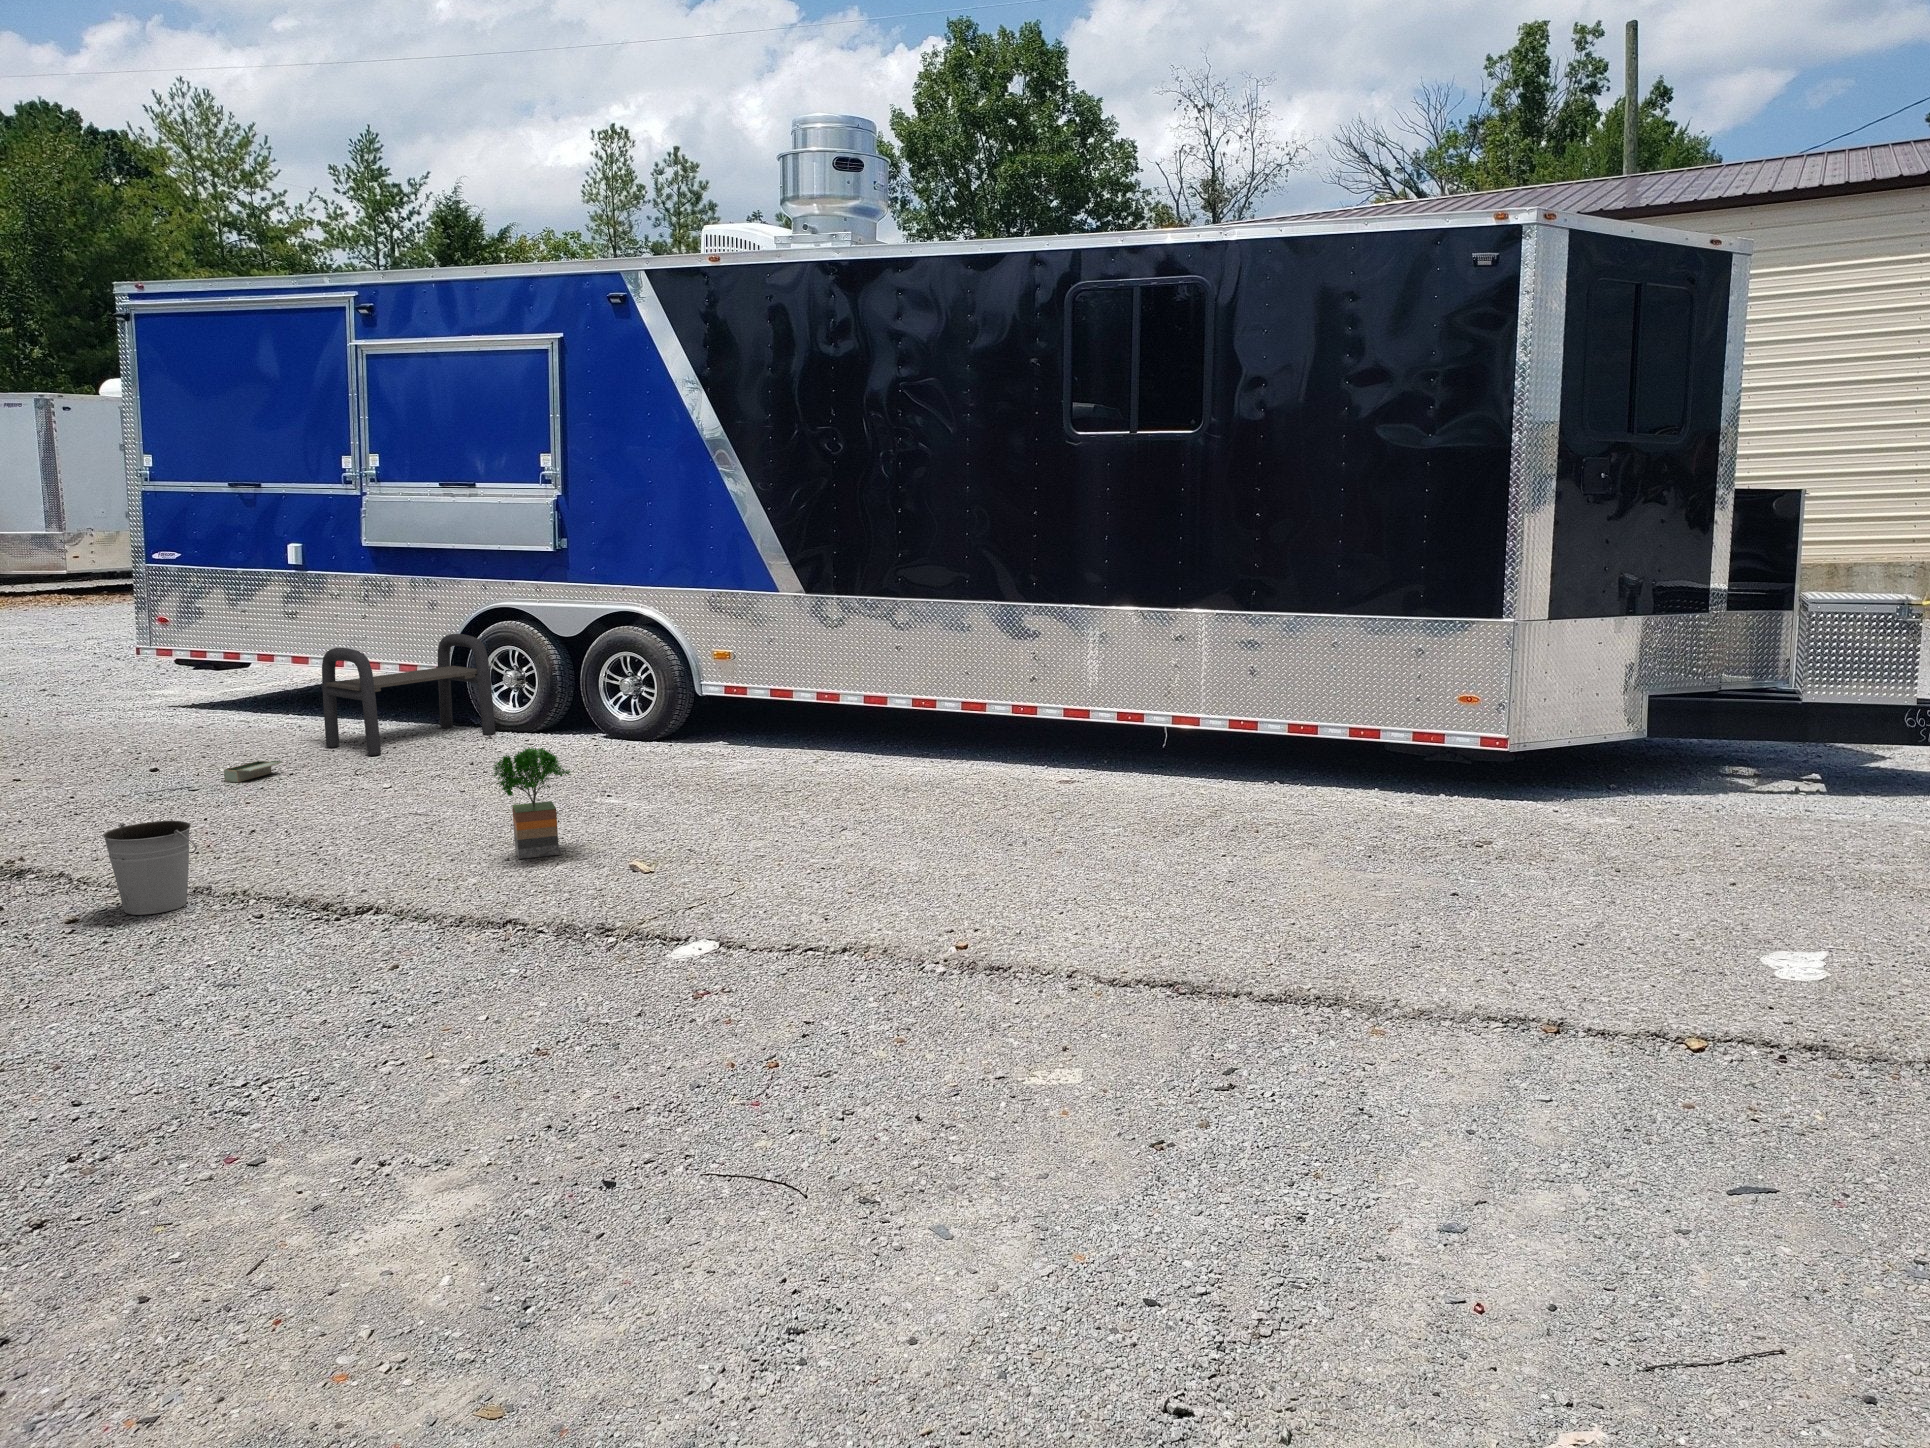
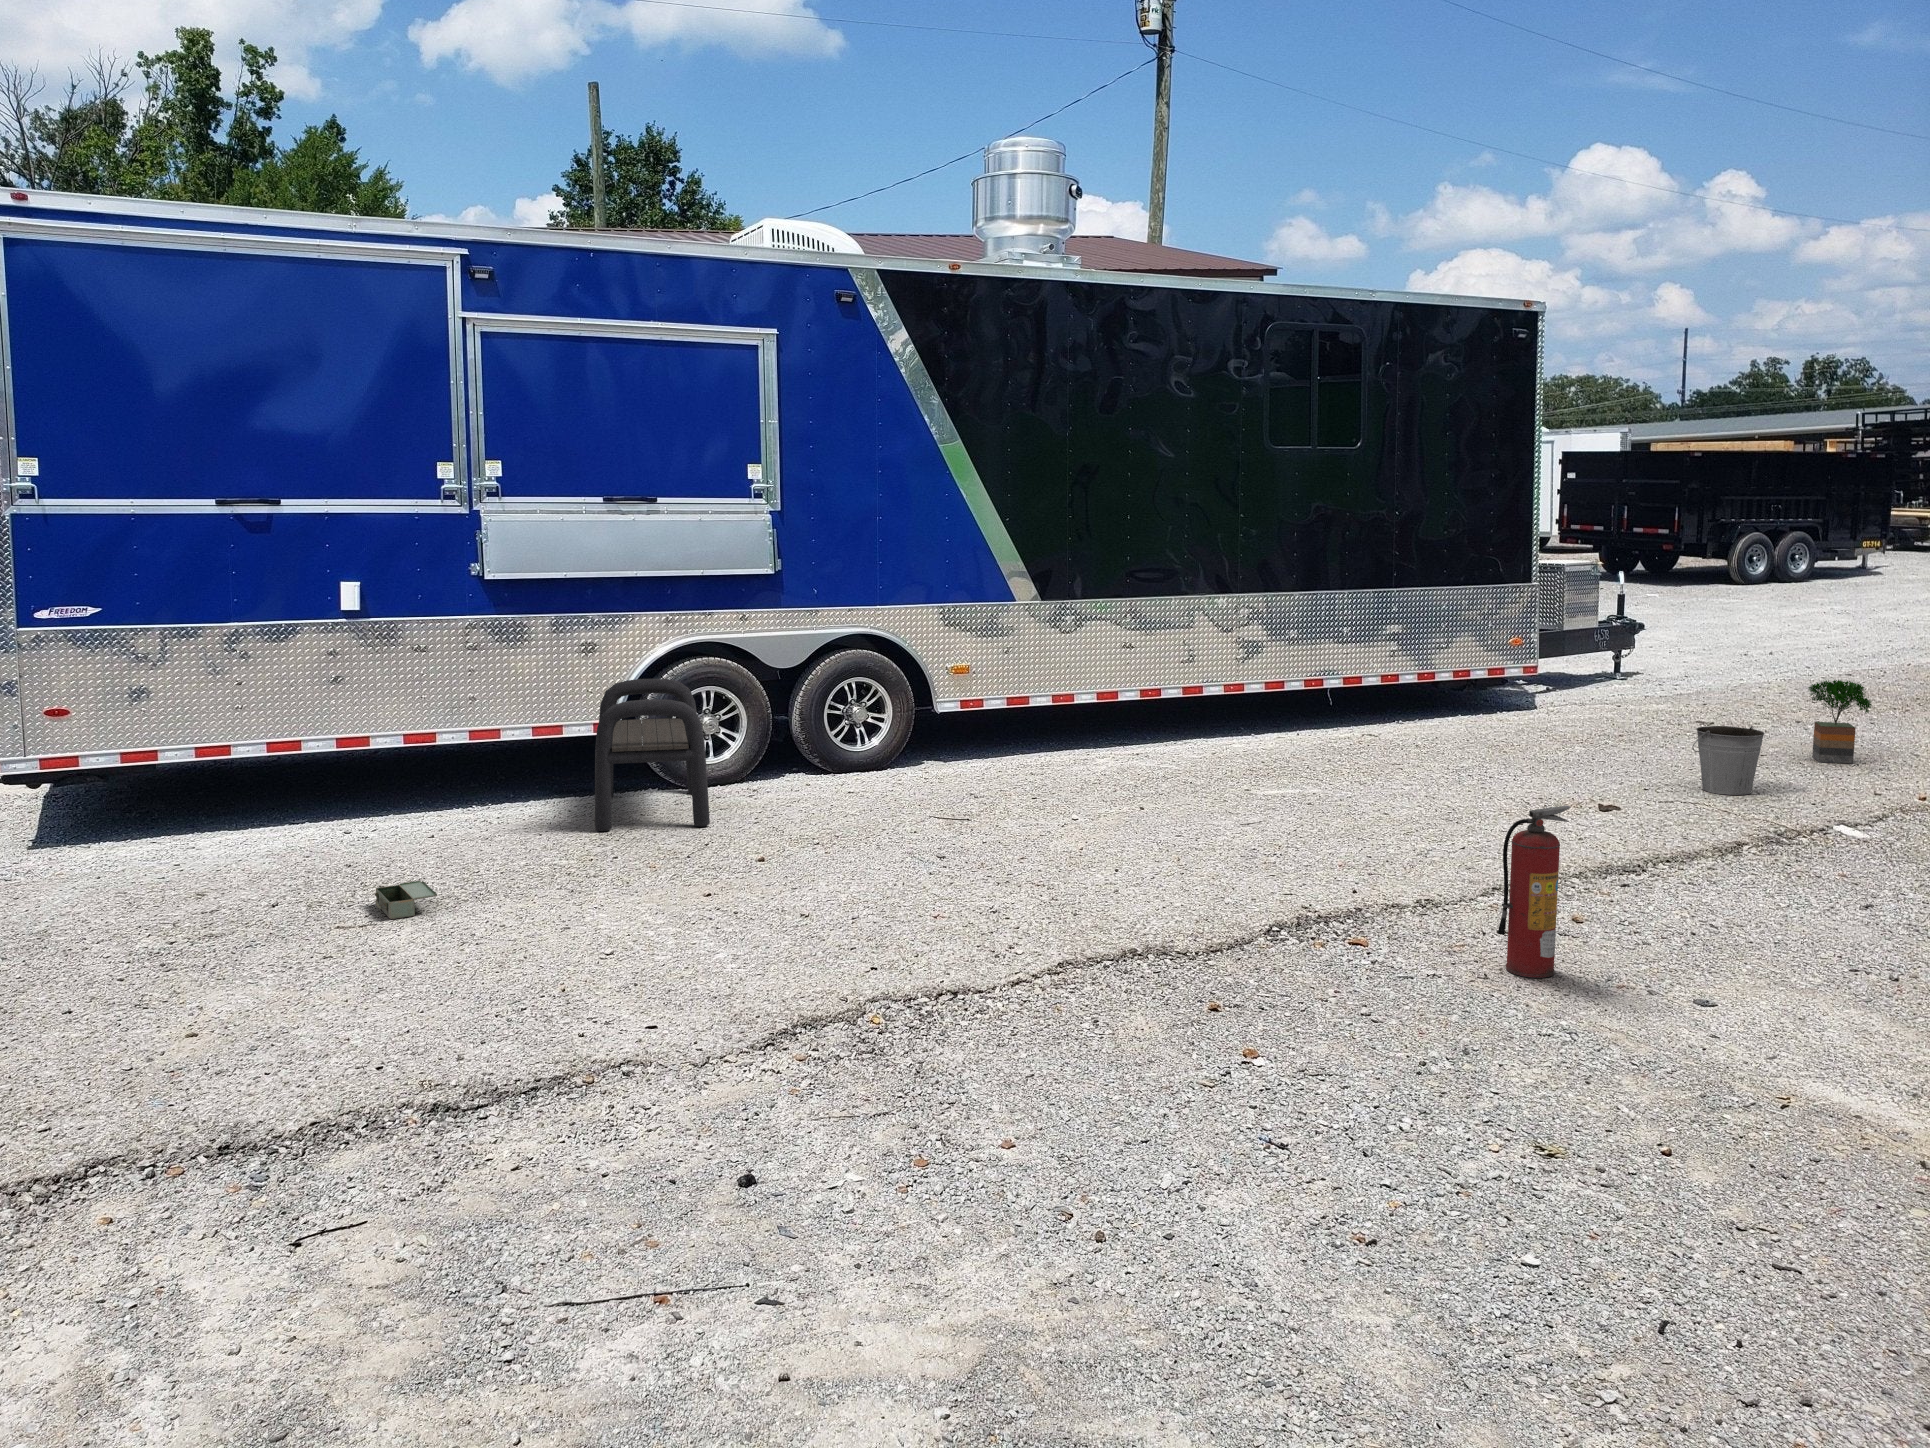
potted tree: present [493,747,571,859] -> present [1808,680,1872,764]
toolbox: present [224,761,283,782] -> present [375,881,437,919]
fire extinguisher: none [45,813,107,971] -> present [1498,805,1570,978]
bucket: present [103,820,197,915] -> present [1692,726,1765,795]

